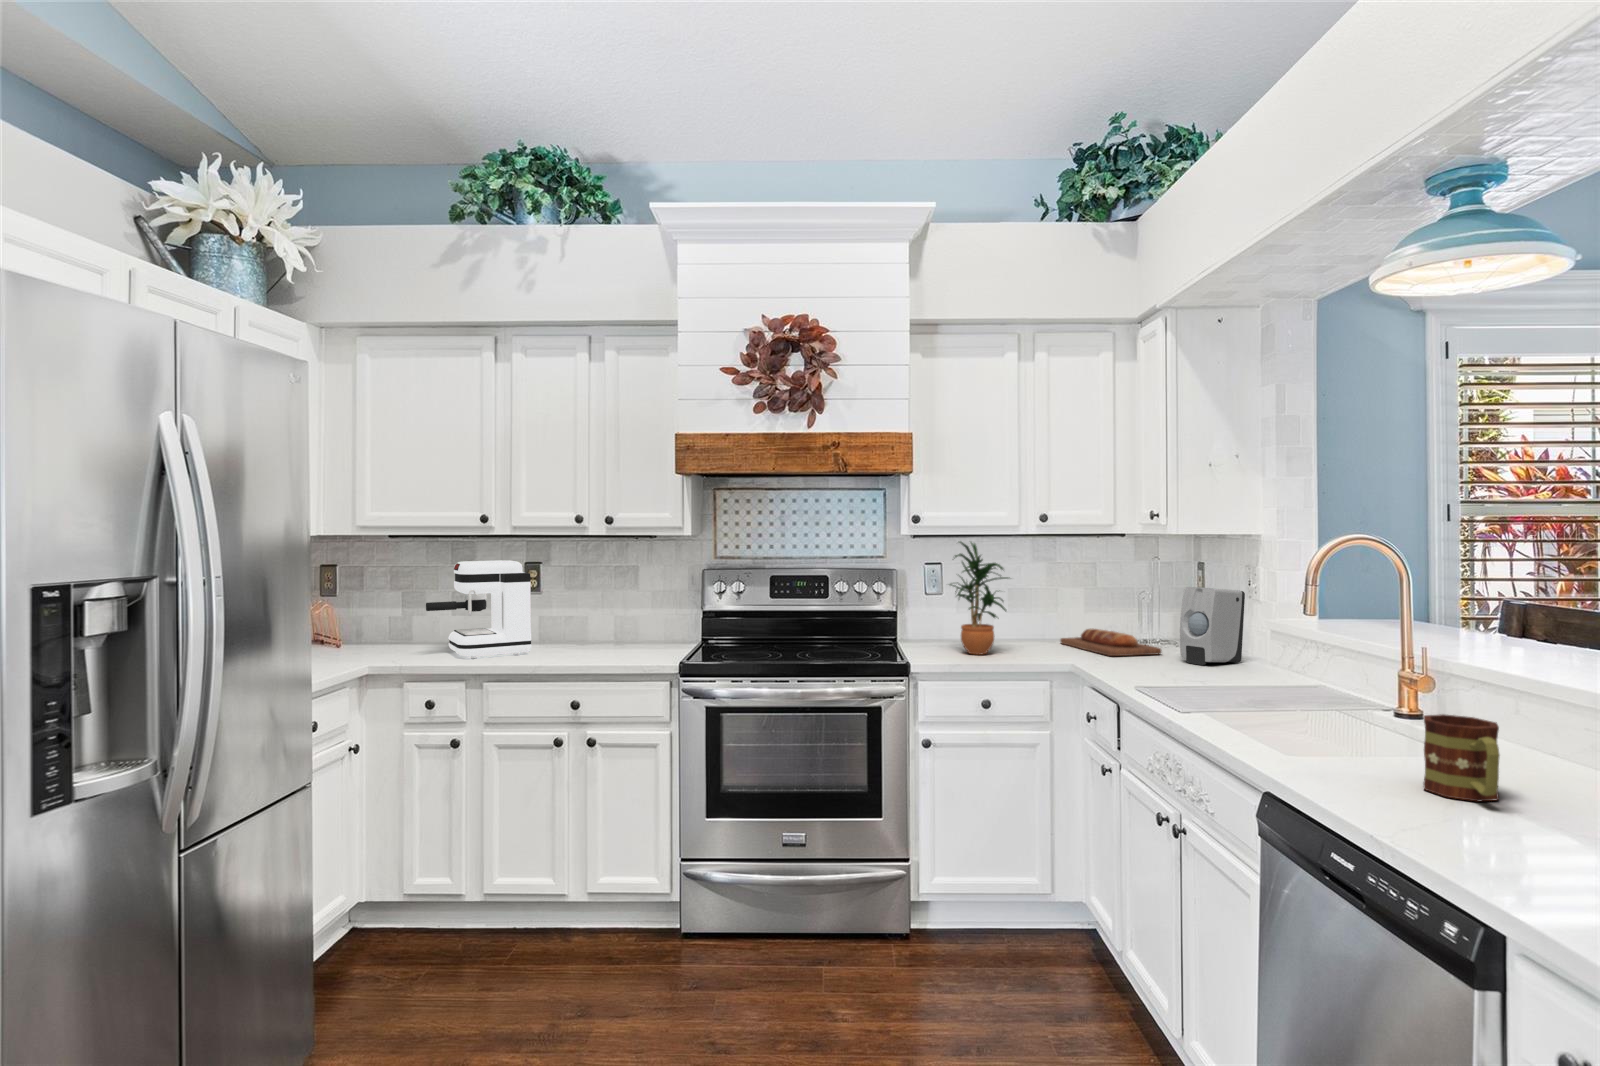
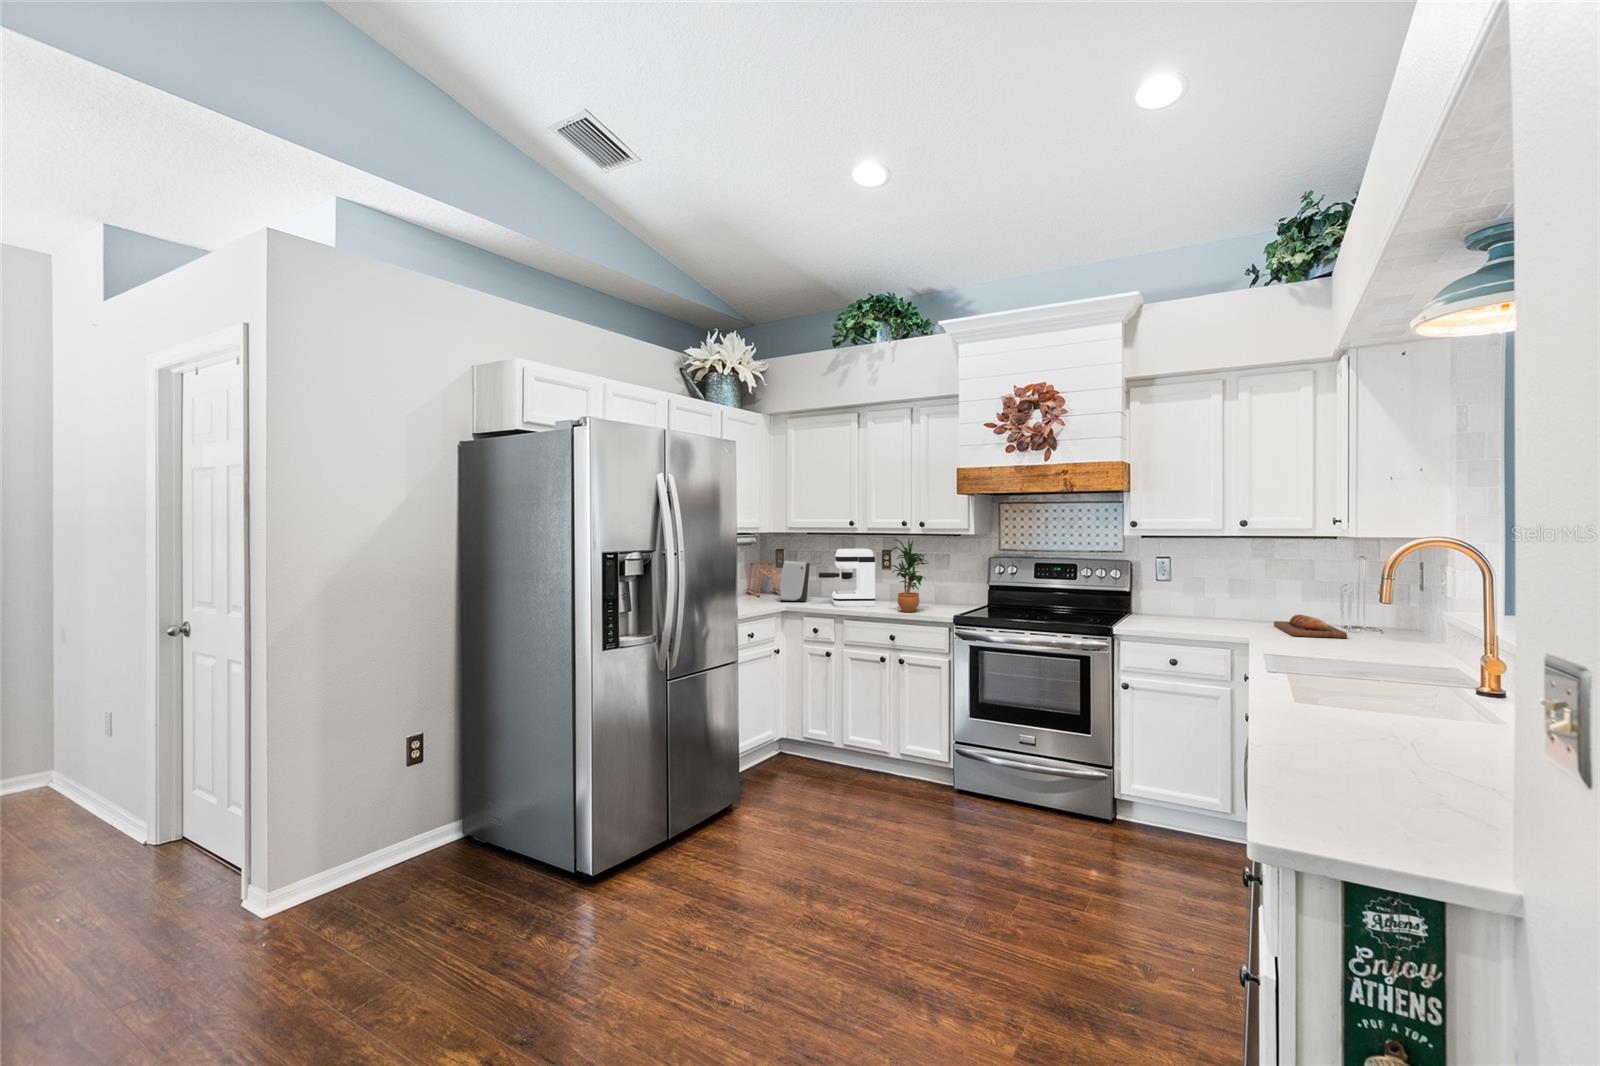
potted plant: present [950,542,1008,655] -> present [891,539,929,612]
soap dispenser: present [1180,587,1245,665] -> present [780,561,810,602]
mug: present [1424,714,1500,801] -> none [1296,664,1345,719]

